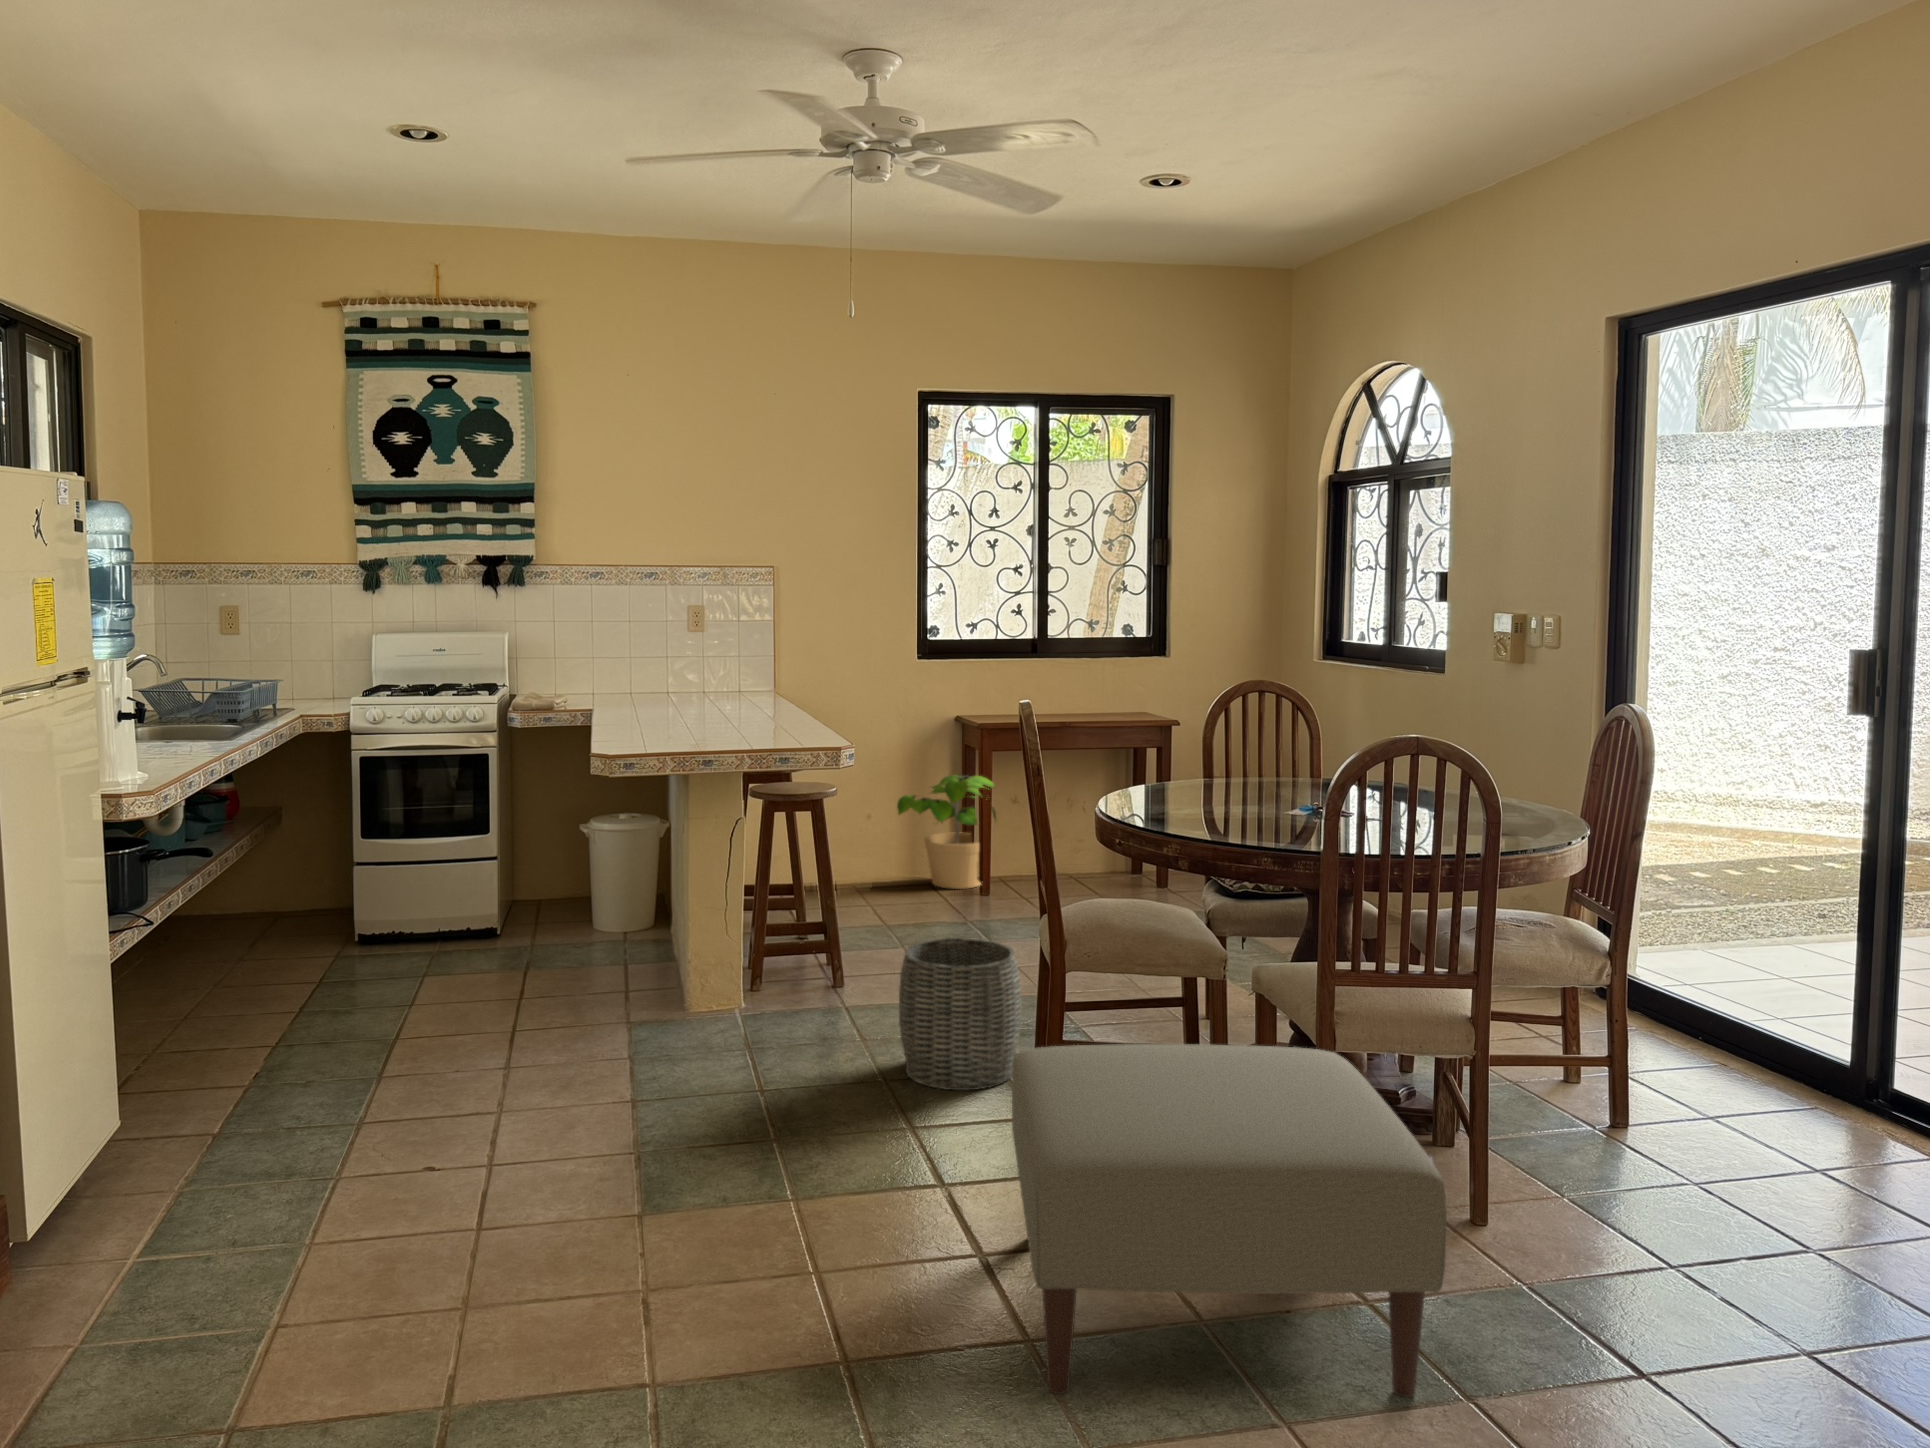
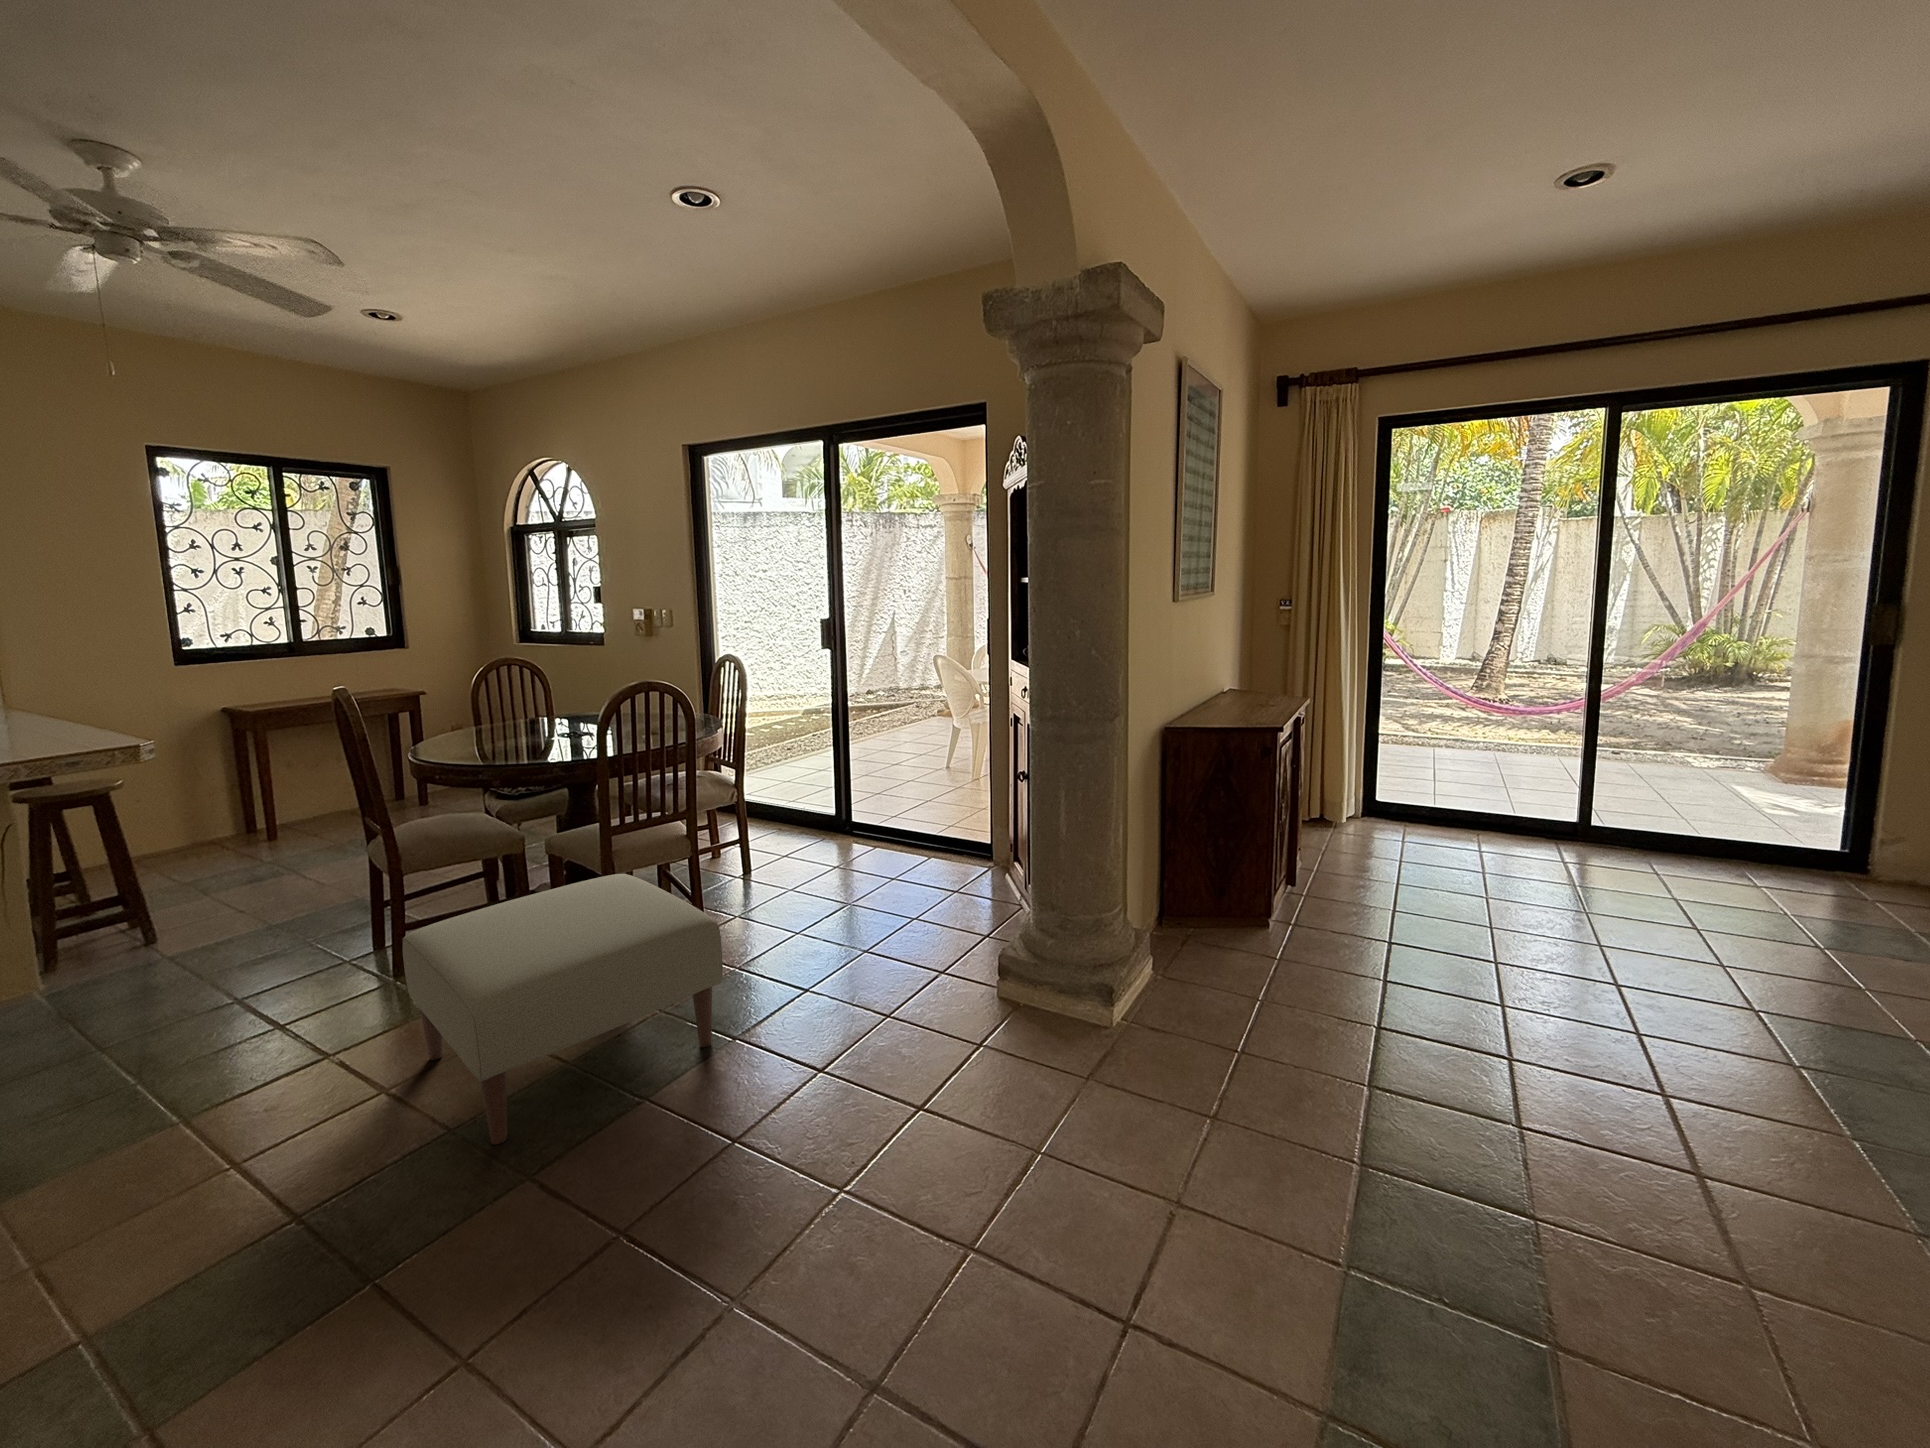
potted plant: present [897,775,996,889] -> none [171,751,277,843]
woven basket: present [899,938,1021,1090] -> none [247,868,366,989]

